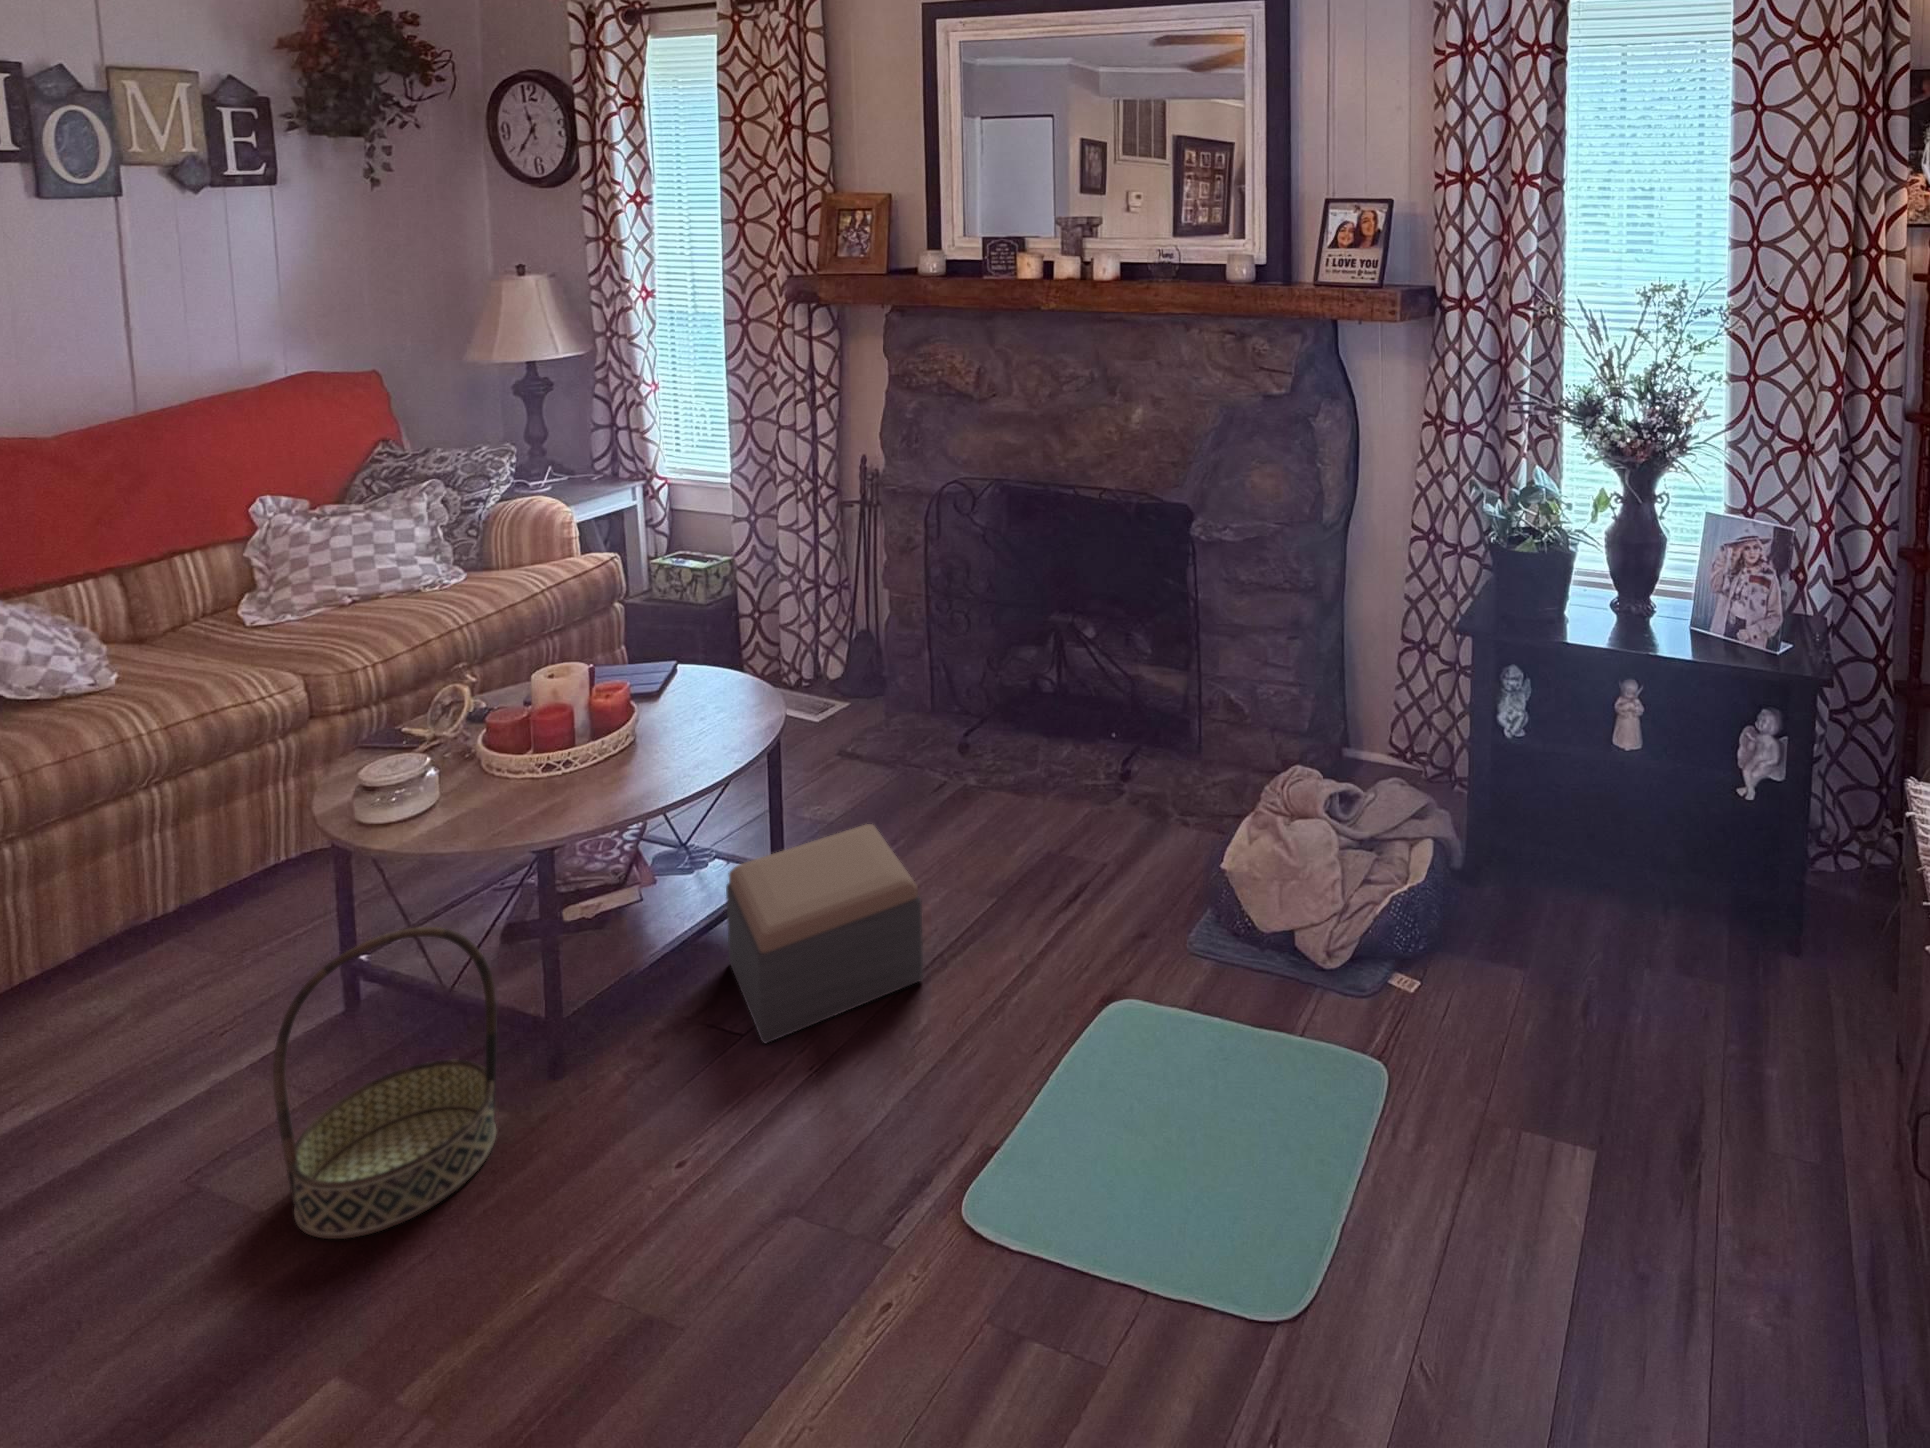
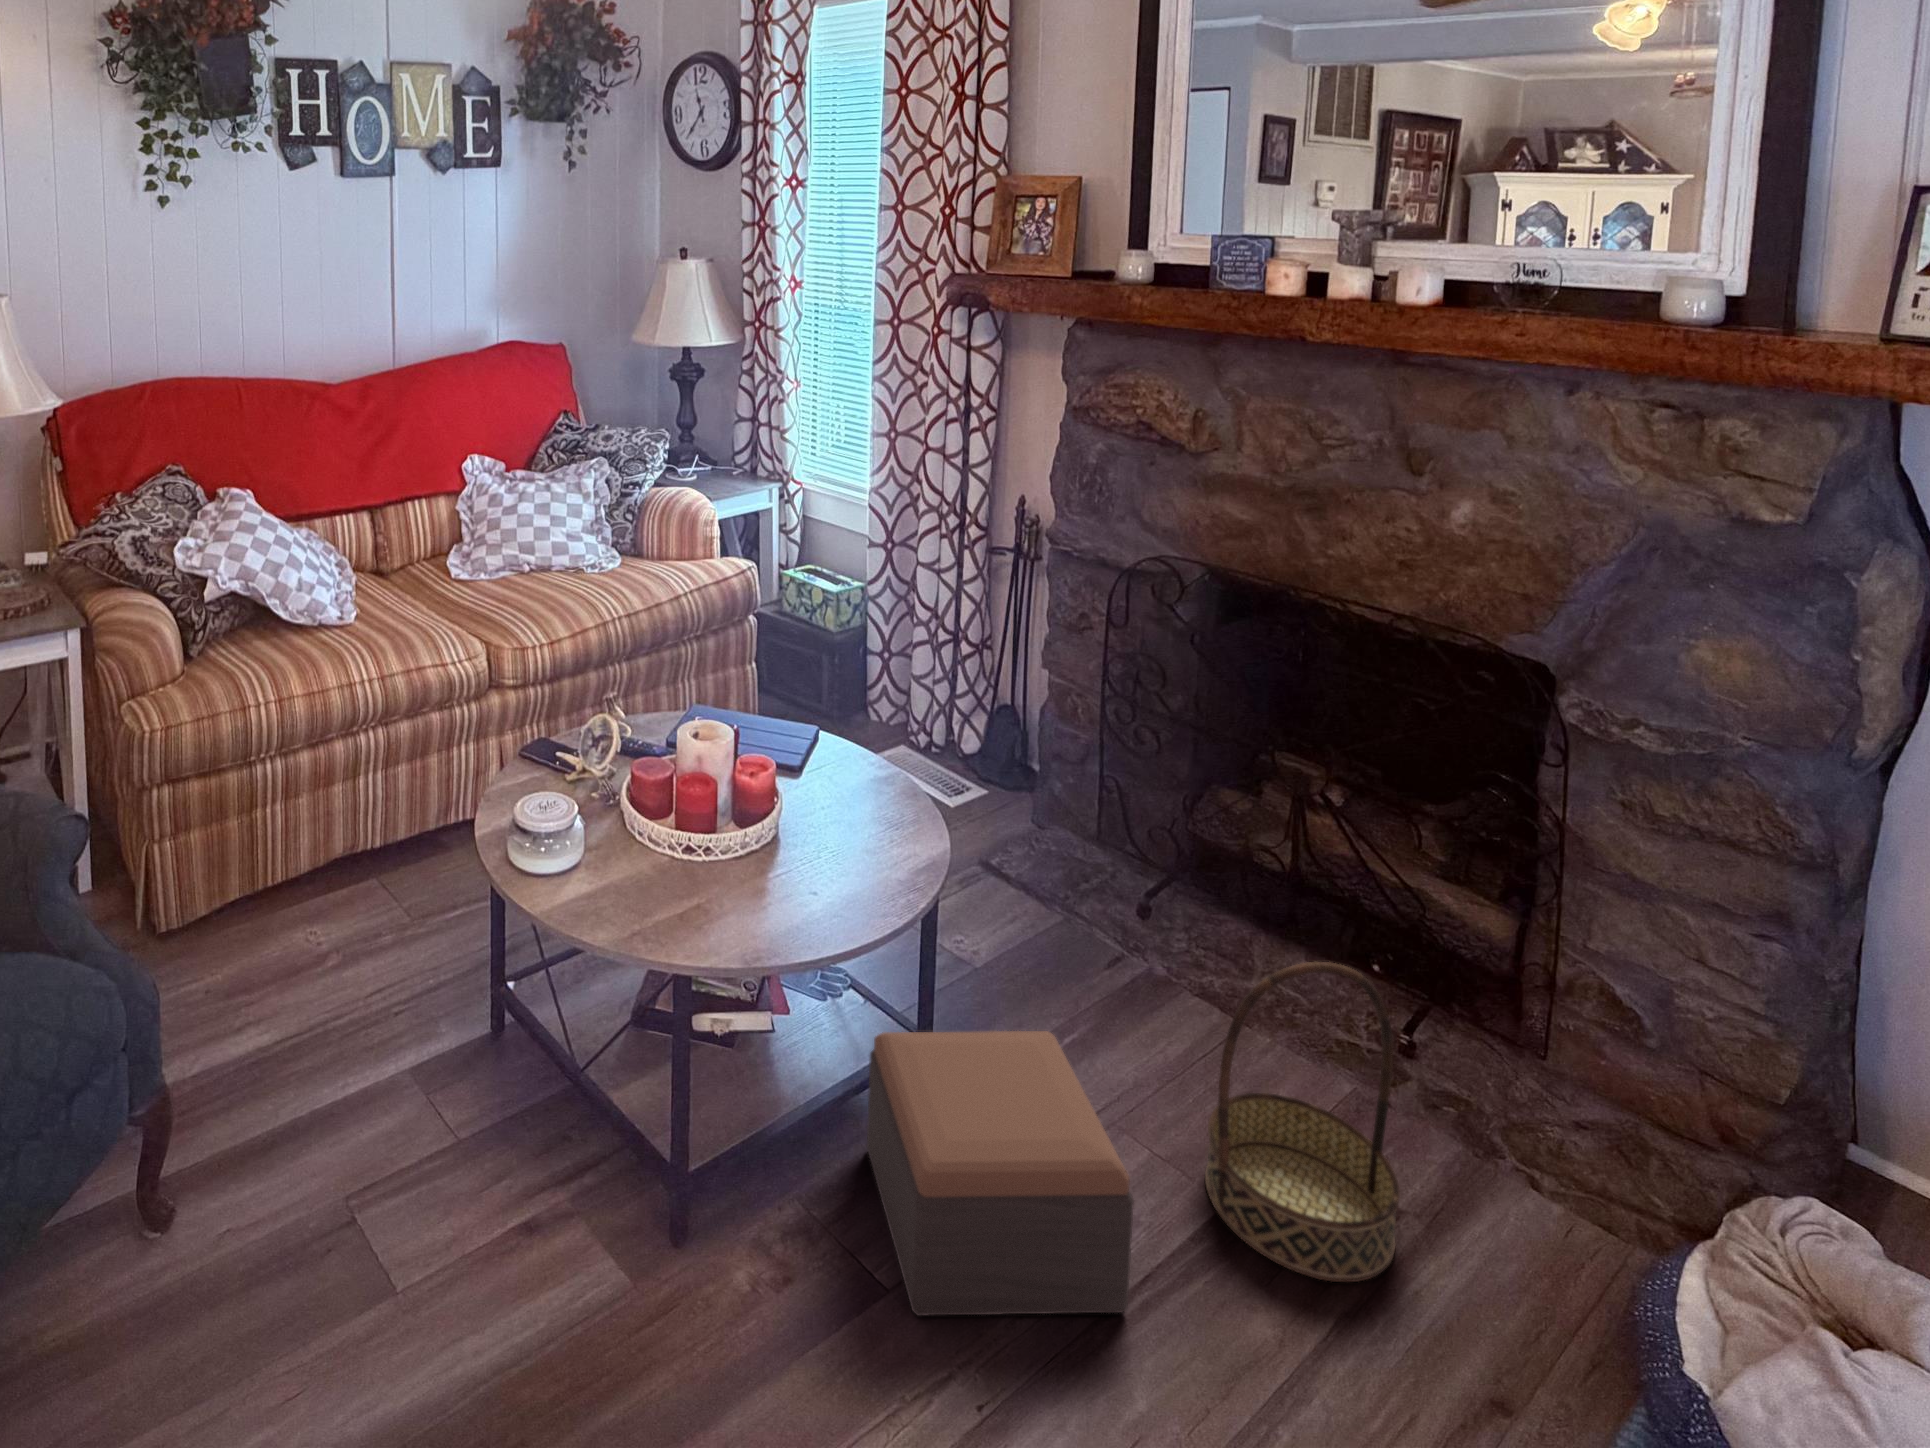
basket: present [273,927,497,1239] -> present [1205,962,1400,1282]

